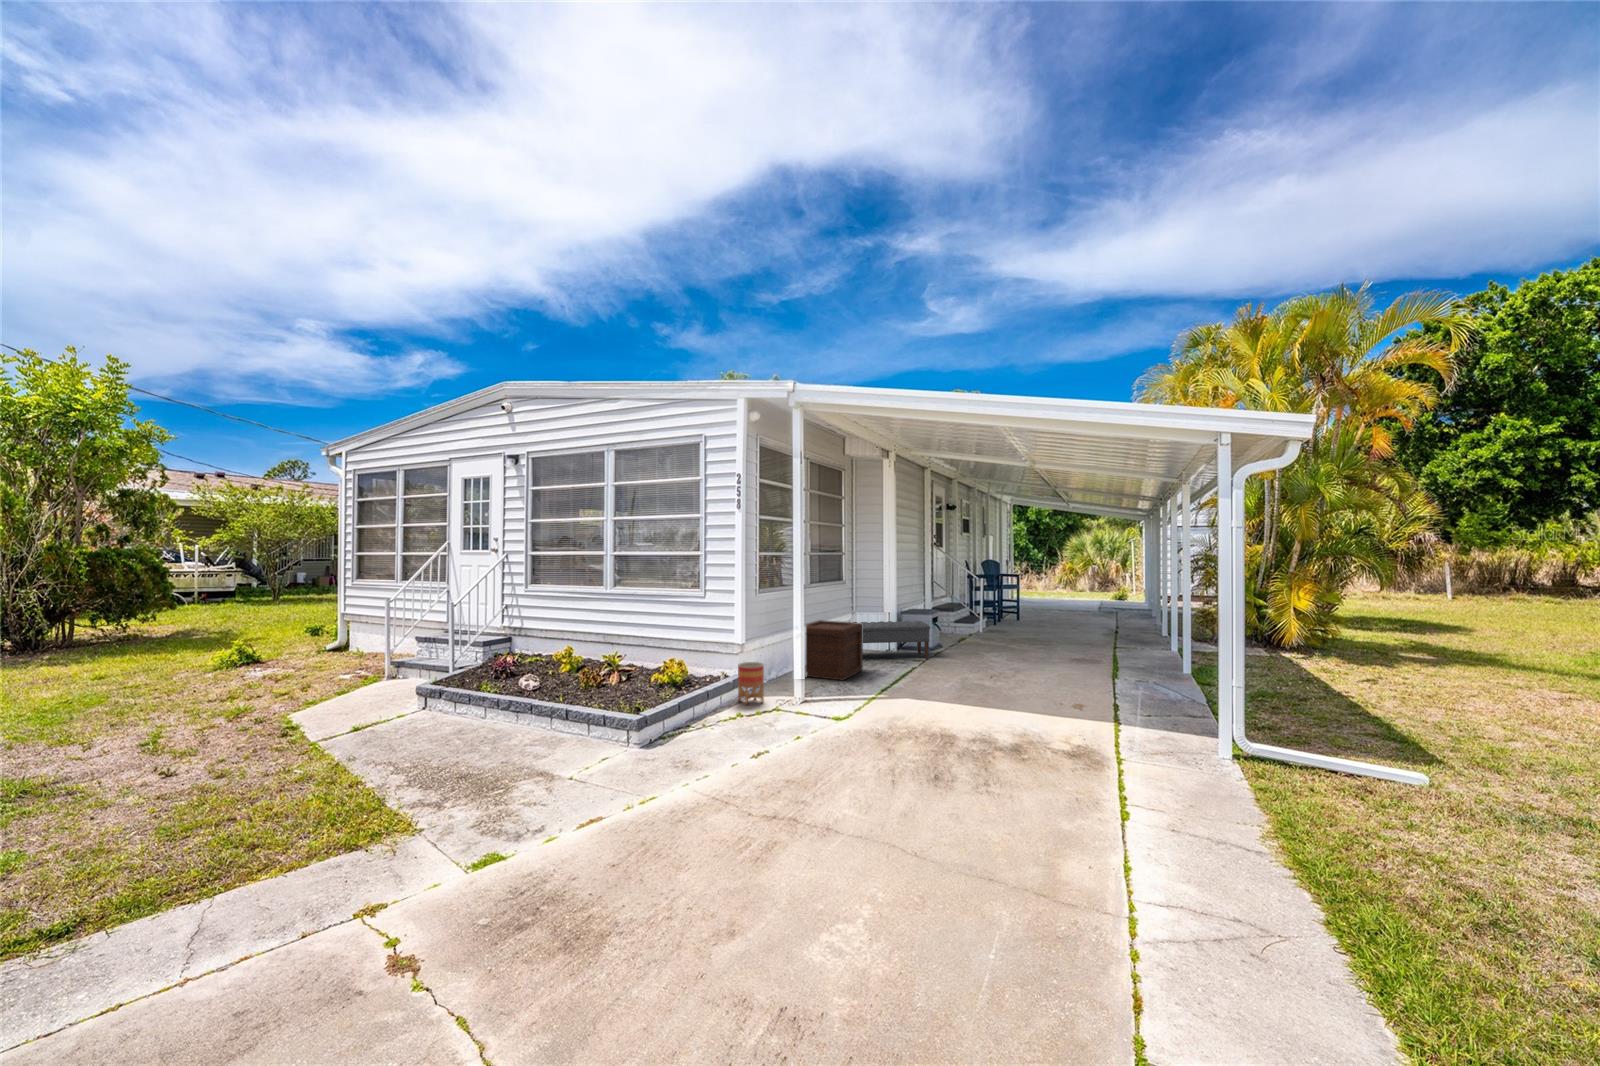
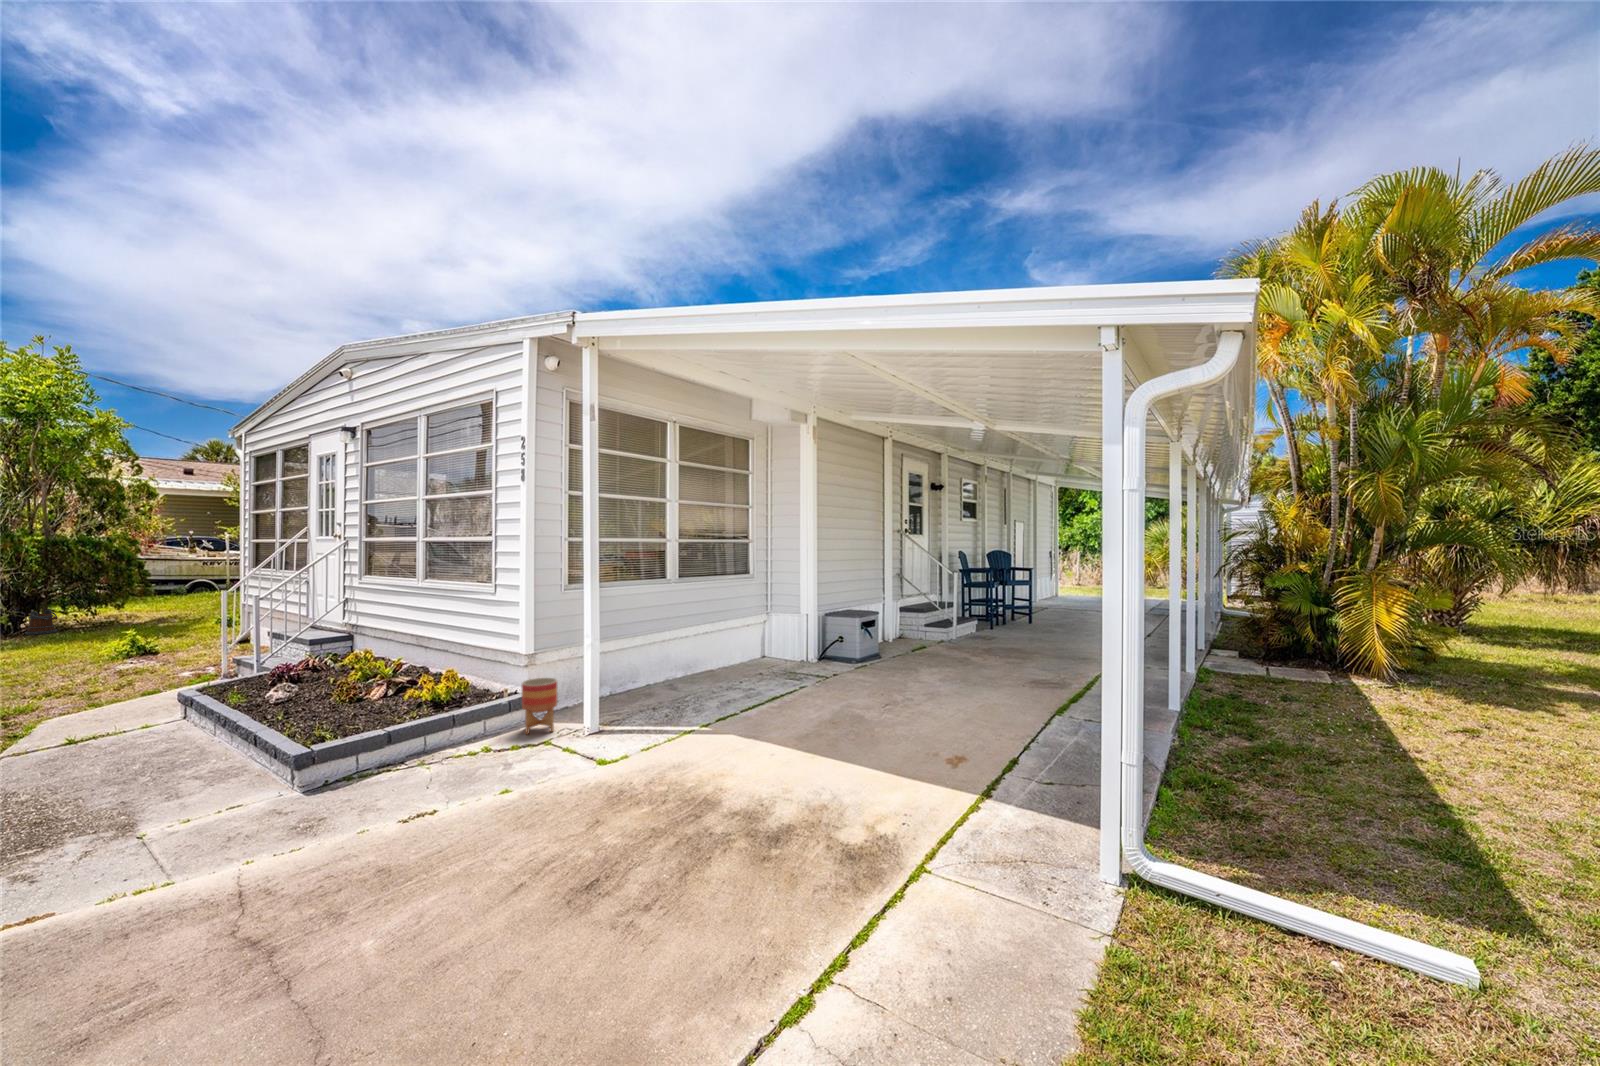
wooden crate: present [806,620,863,680] -> none [653,623,743,702]
bucket: none [93,621,125,646] -> present [25,610,58,635]
bench: present [861,621,930,658] -> none [755,626,852,674]

